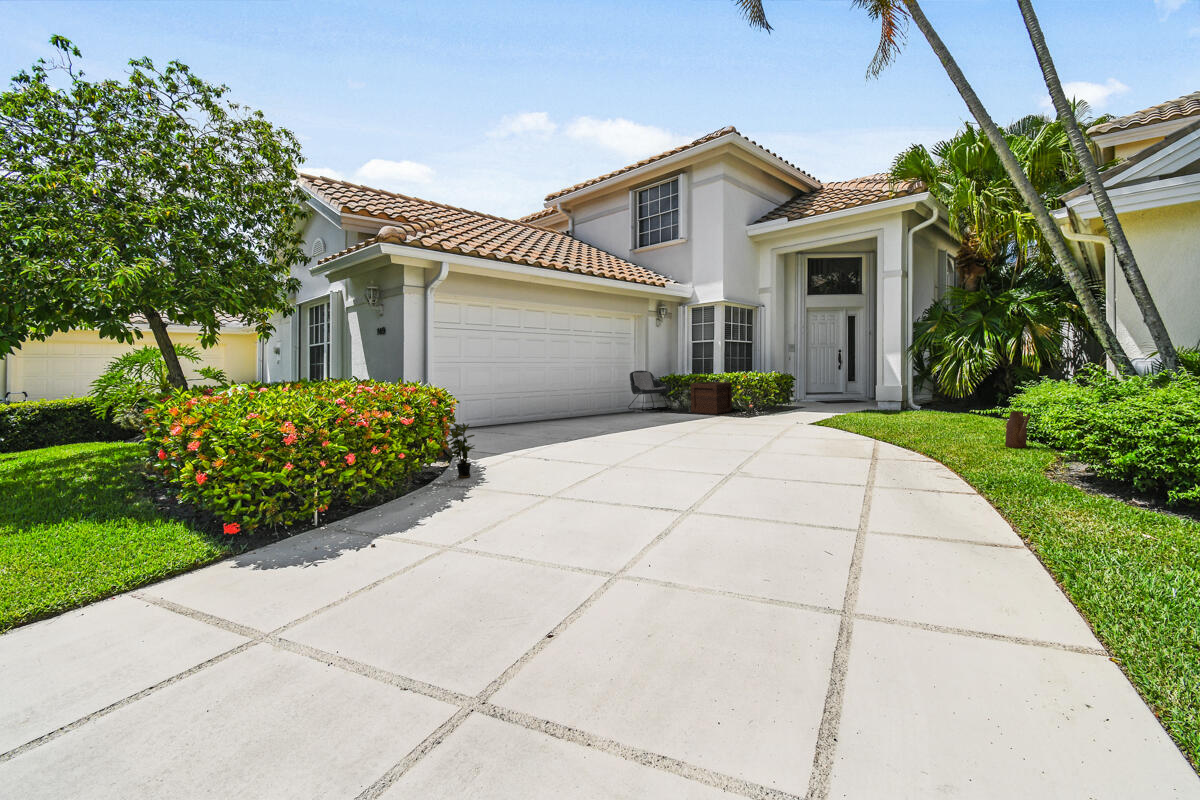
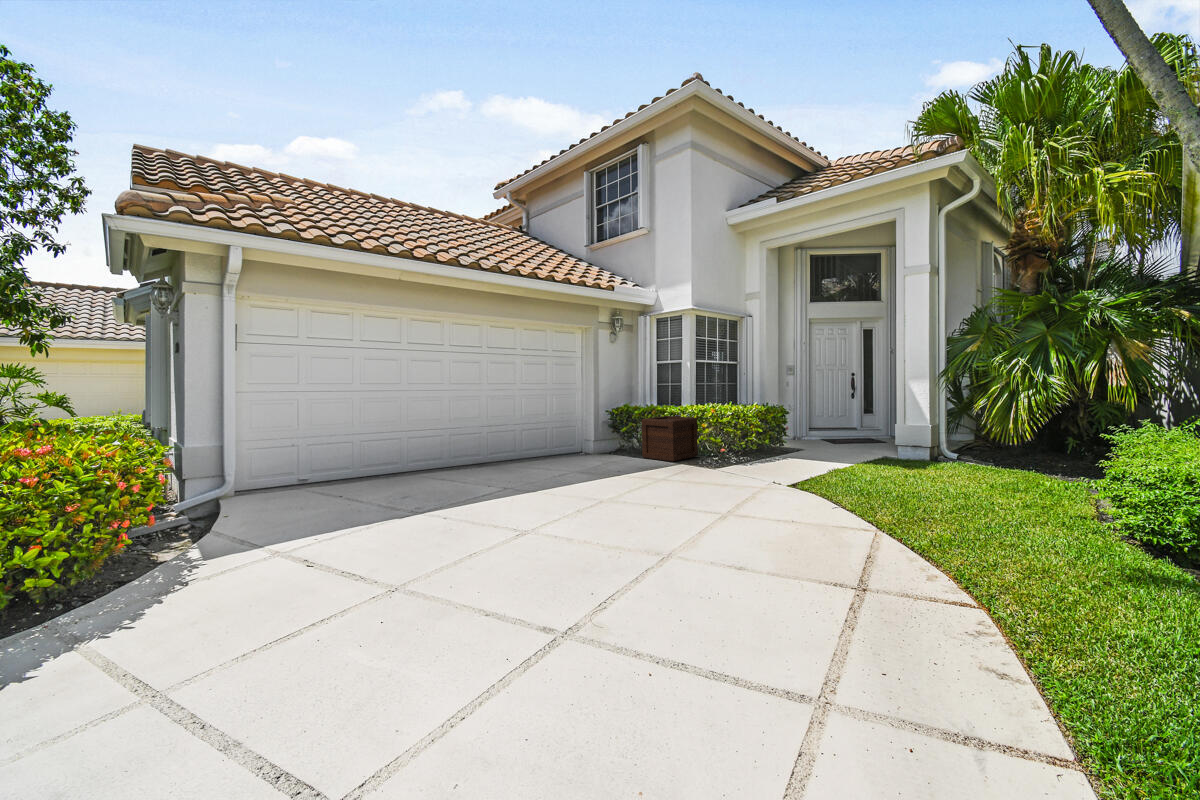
lounge chair: present [628,371,670,412] -> none [568,399,620,455]
watering can: present [1005,411,1031,448] -> none [1093,490,1141,556]
potted plant: present [446,423,475,478] -> none [107,509,167,607]

